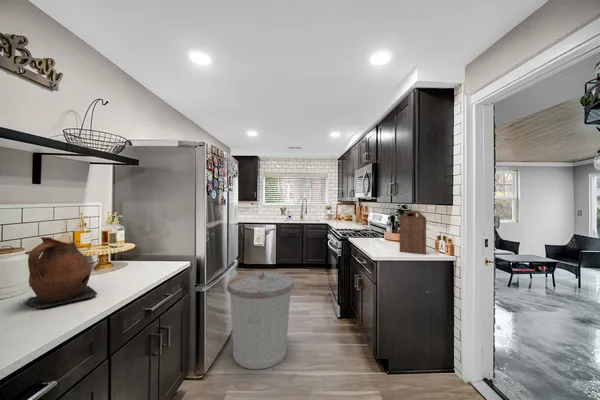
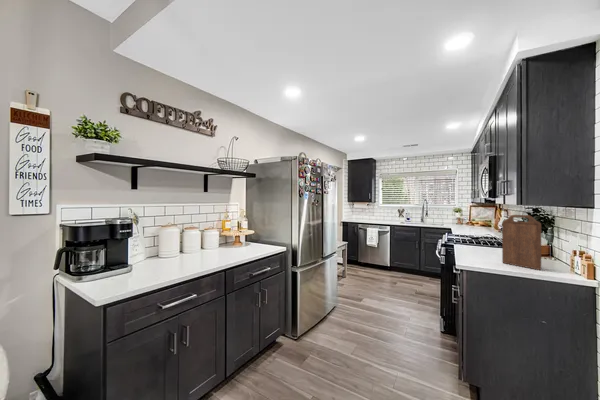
ceramic pitcher: present [25,237,98,308] -> none [192,221,223,259]
trash can: present [227,272,294,369] -> none [318,265,377,349]

